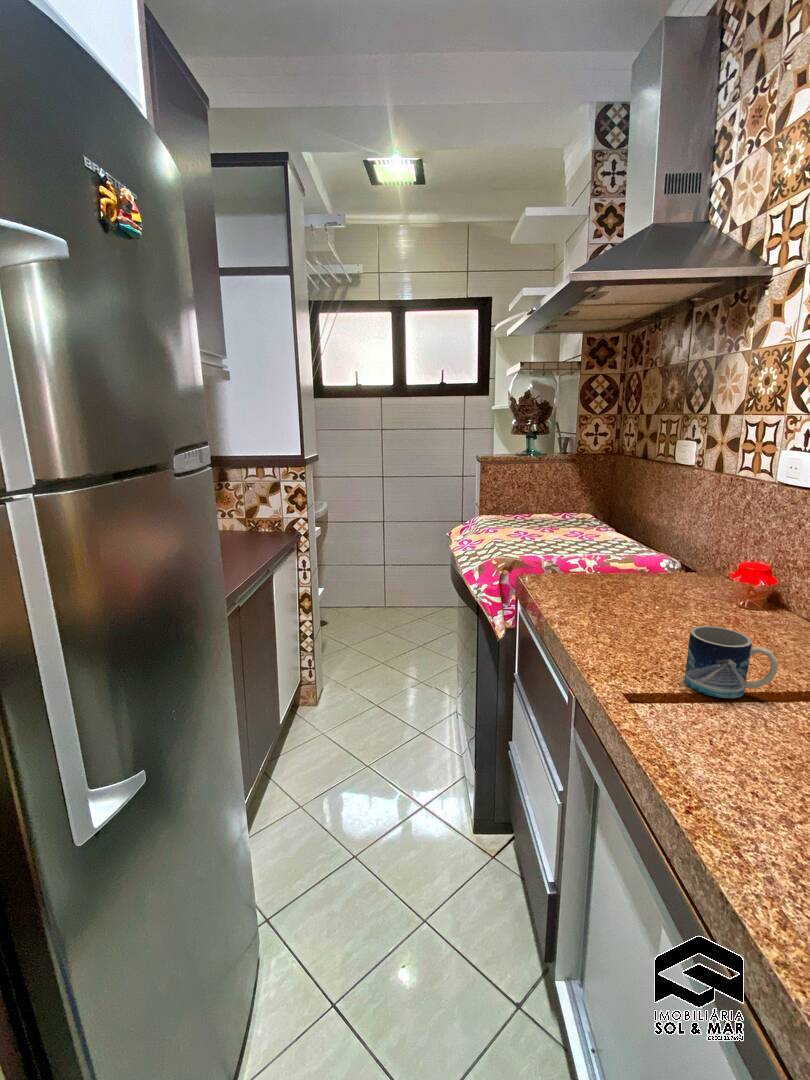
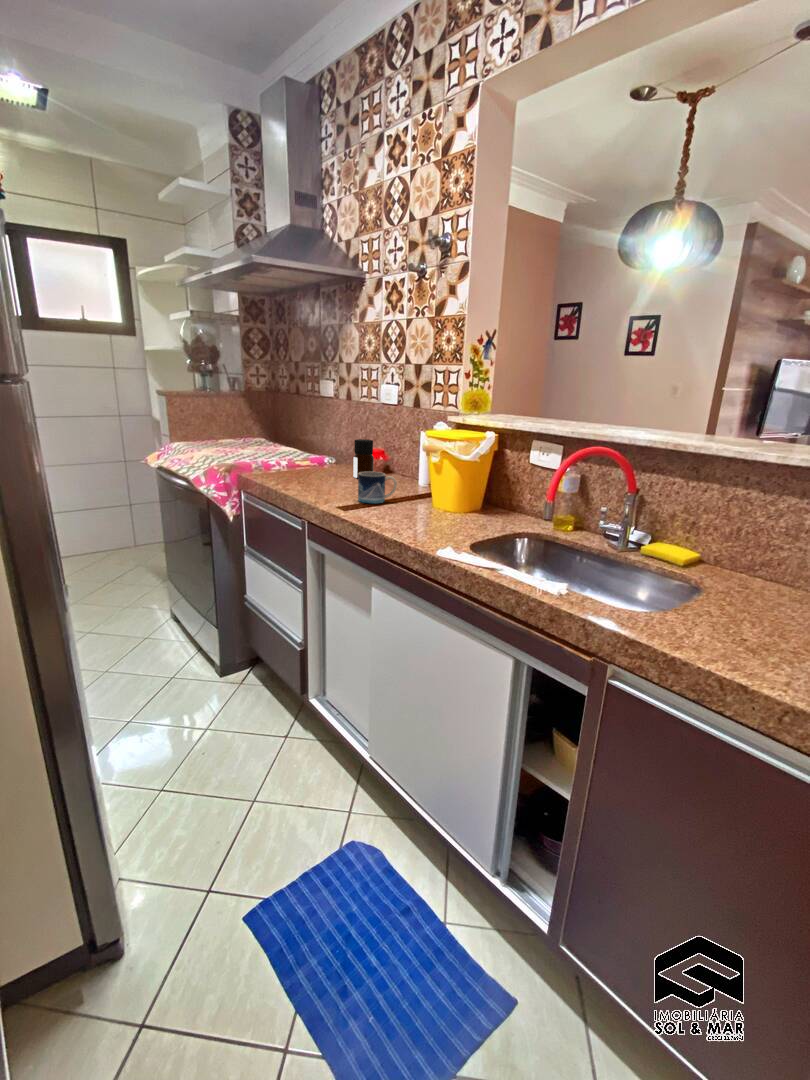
bottle: none [702,545,749,615] -> present [353,439,374,478]

